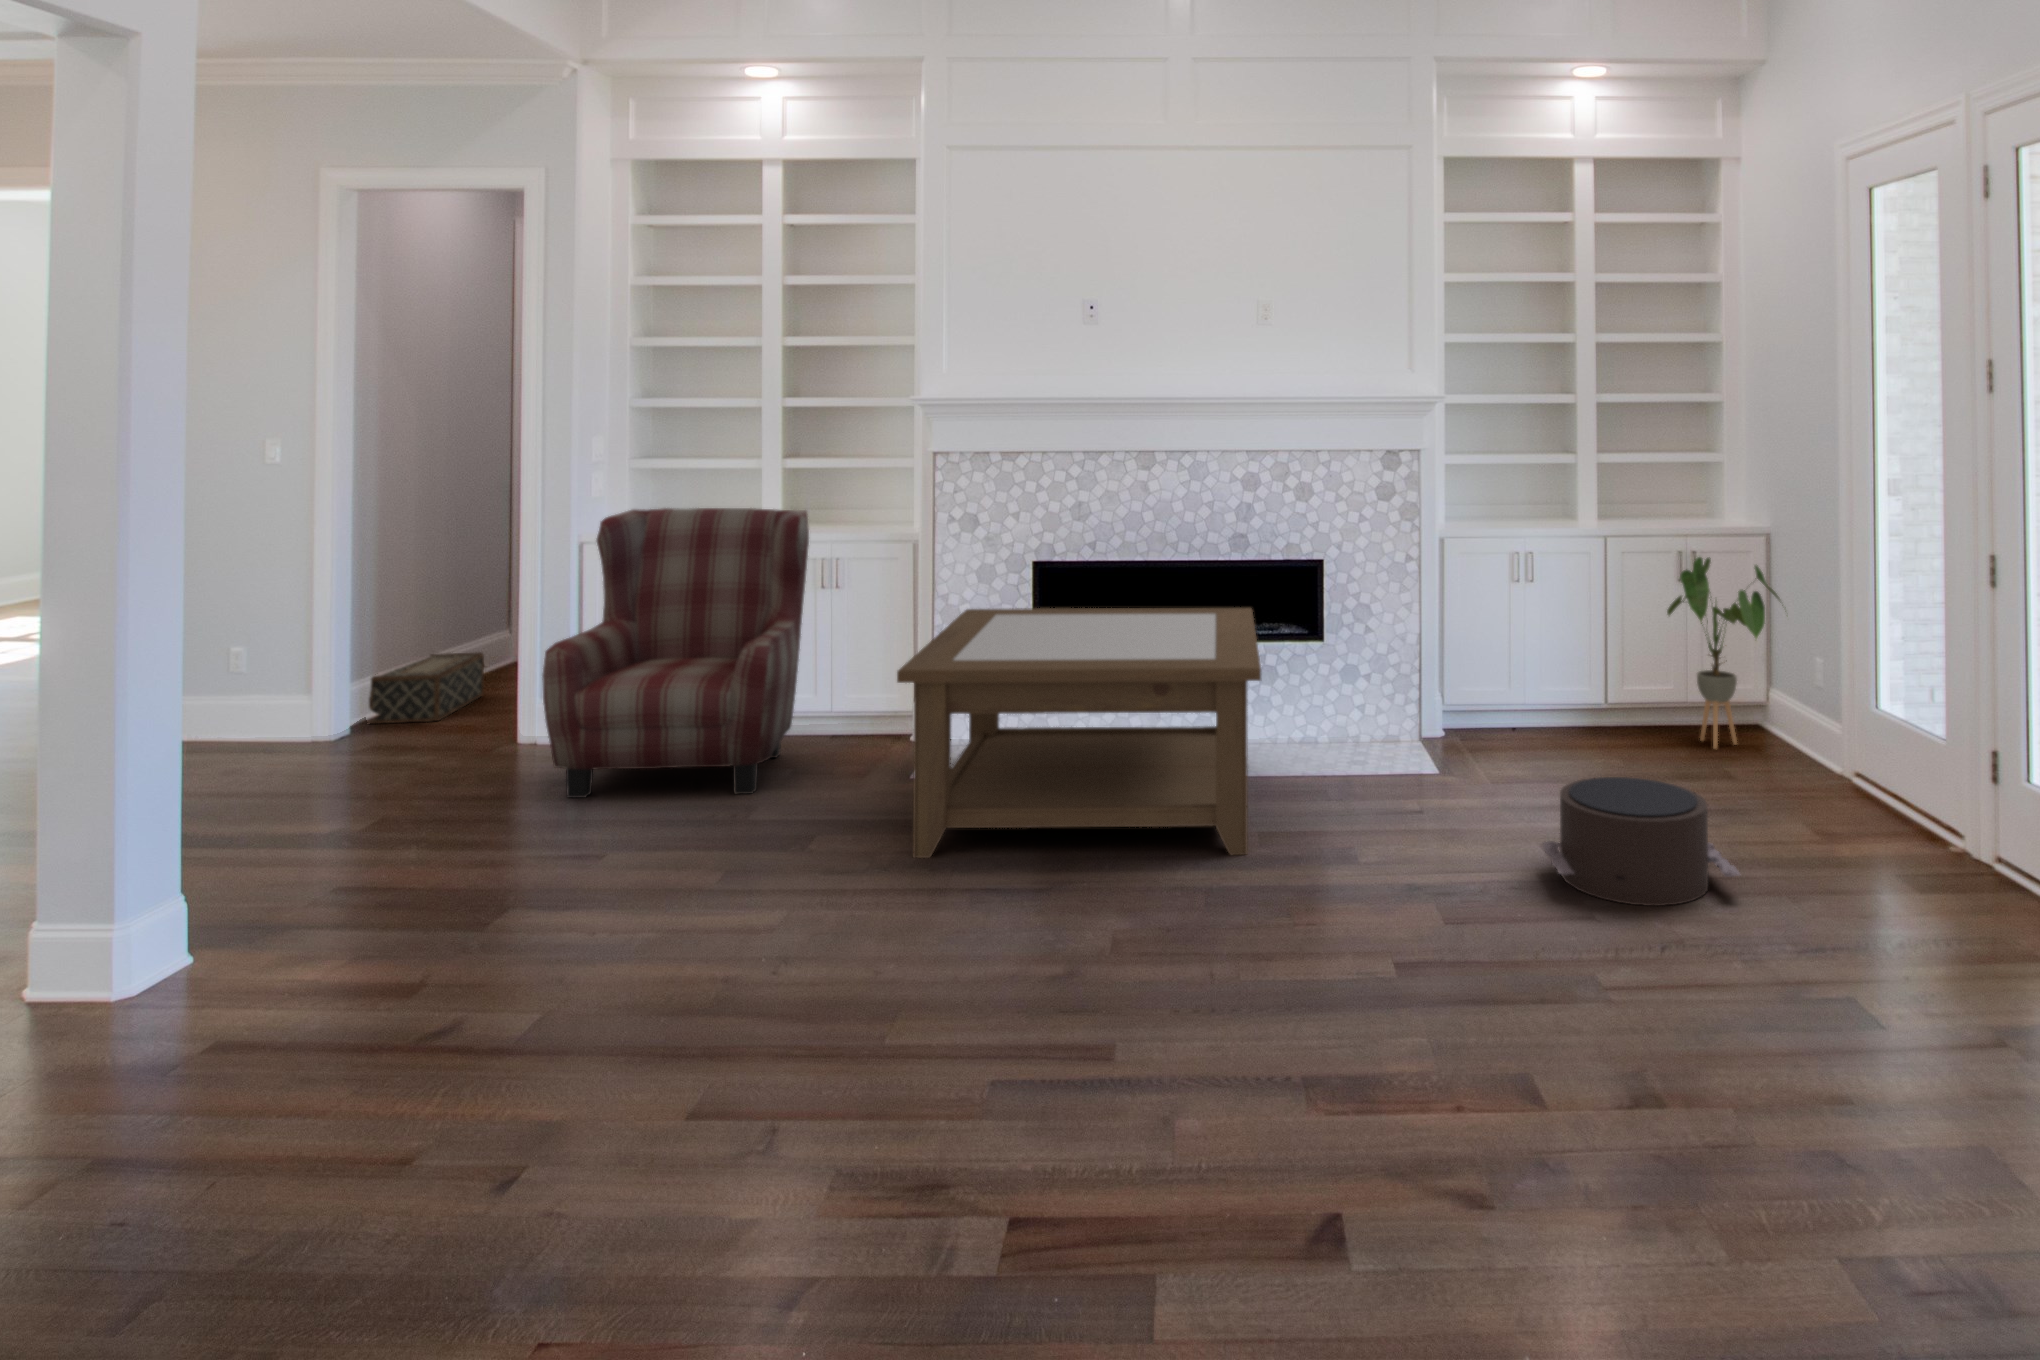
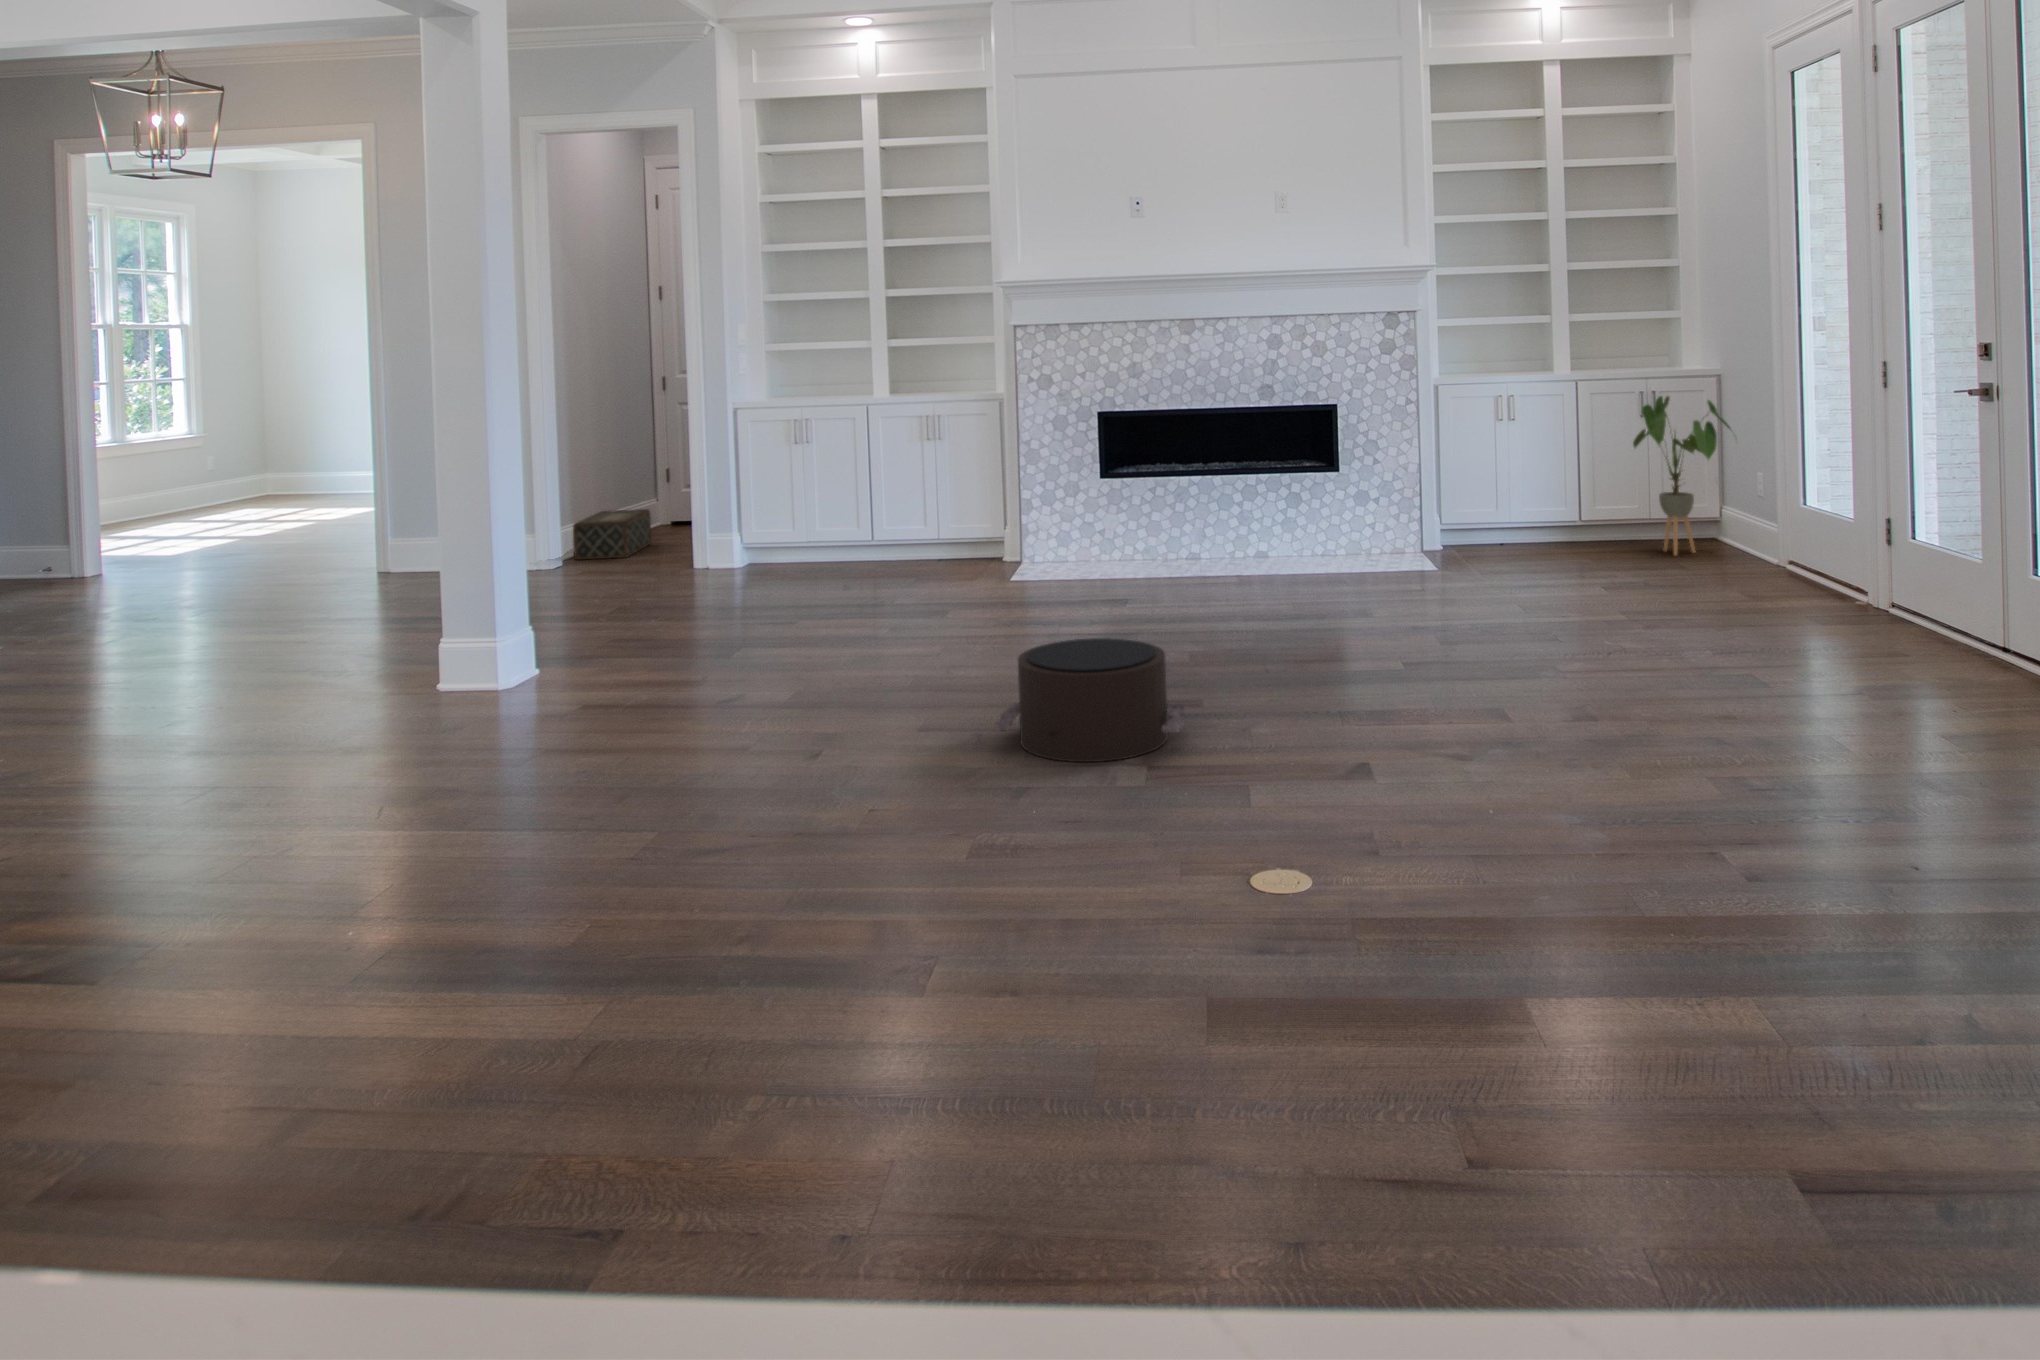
armchair: present [542,508,809,798] -> none [731,377,916,594]
coffee table: present [897,608,1261,858] -> none [1010,444,1291,619]
pouf: present [1543,777,1741,906] -> present [995,638,1184,762]

